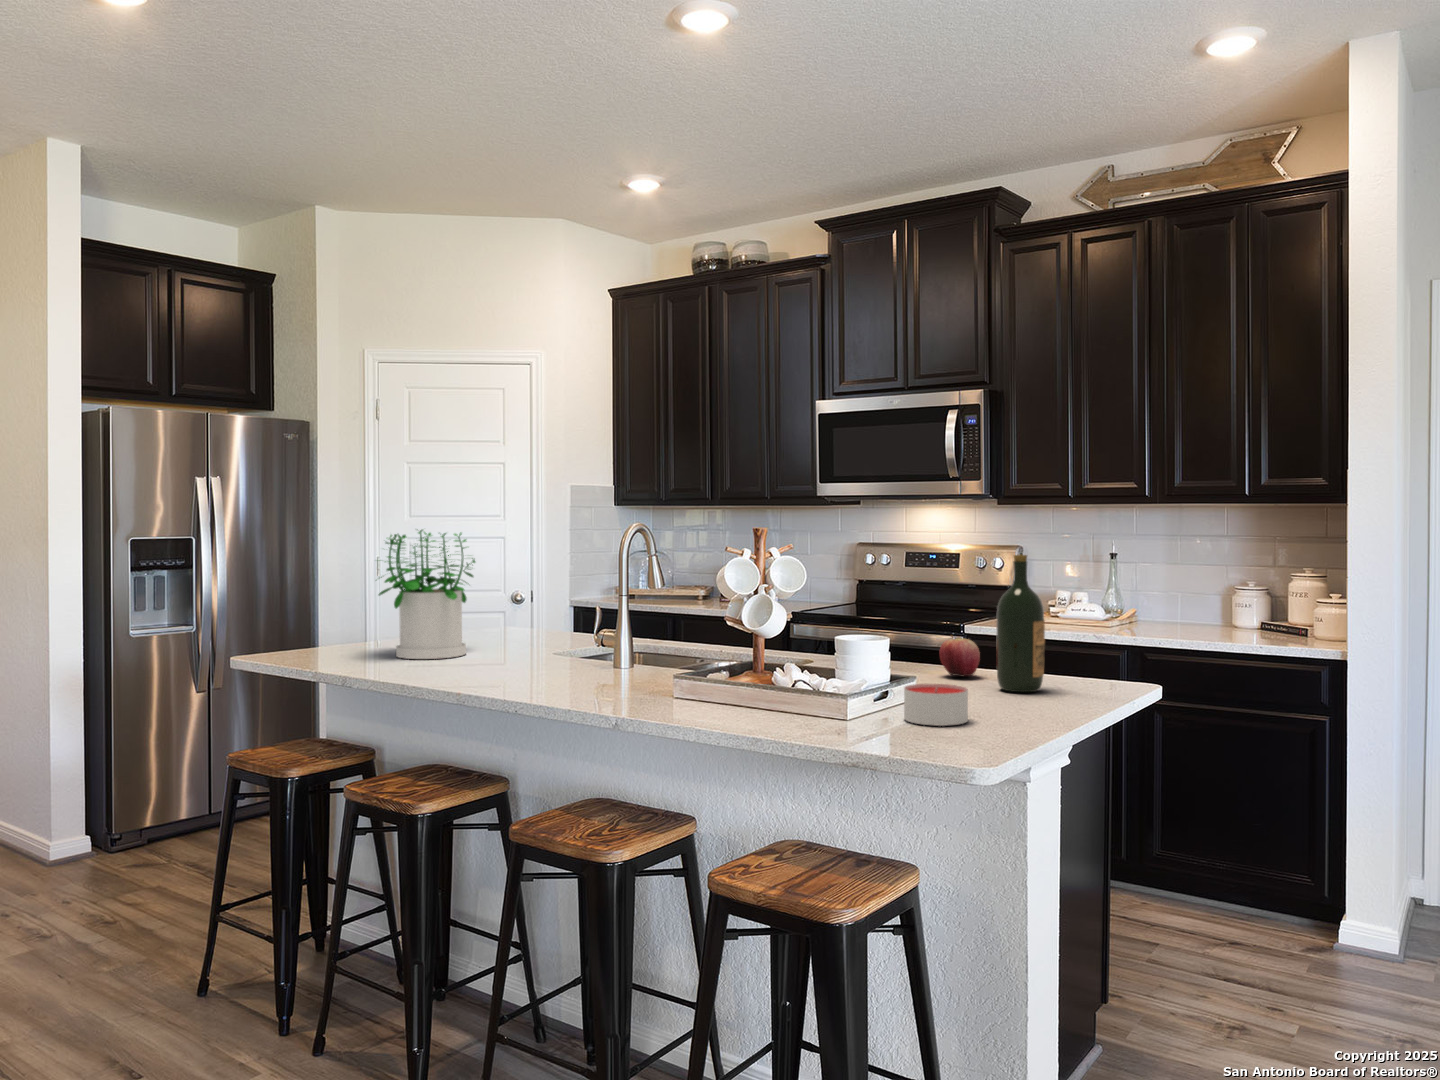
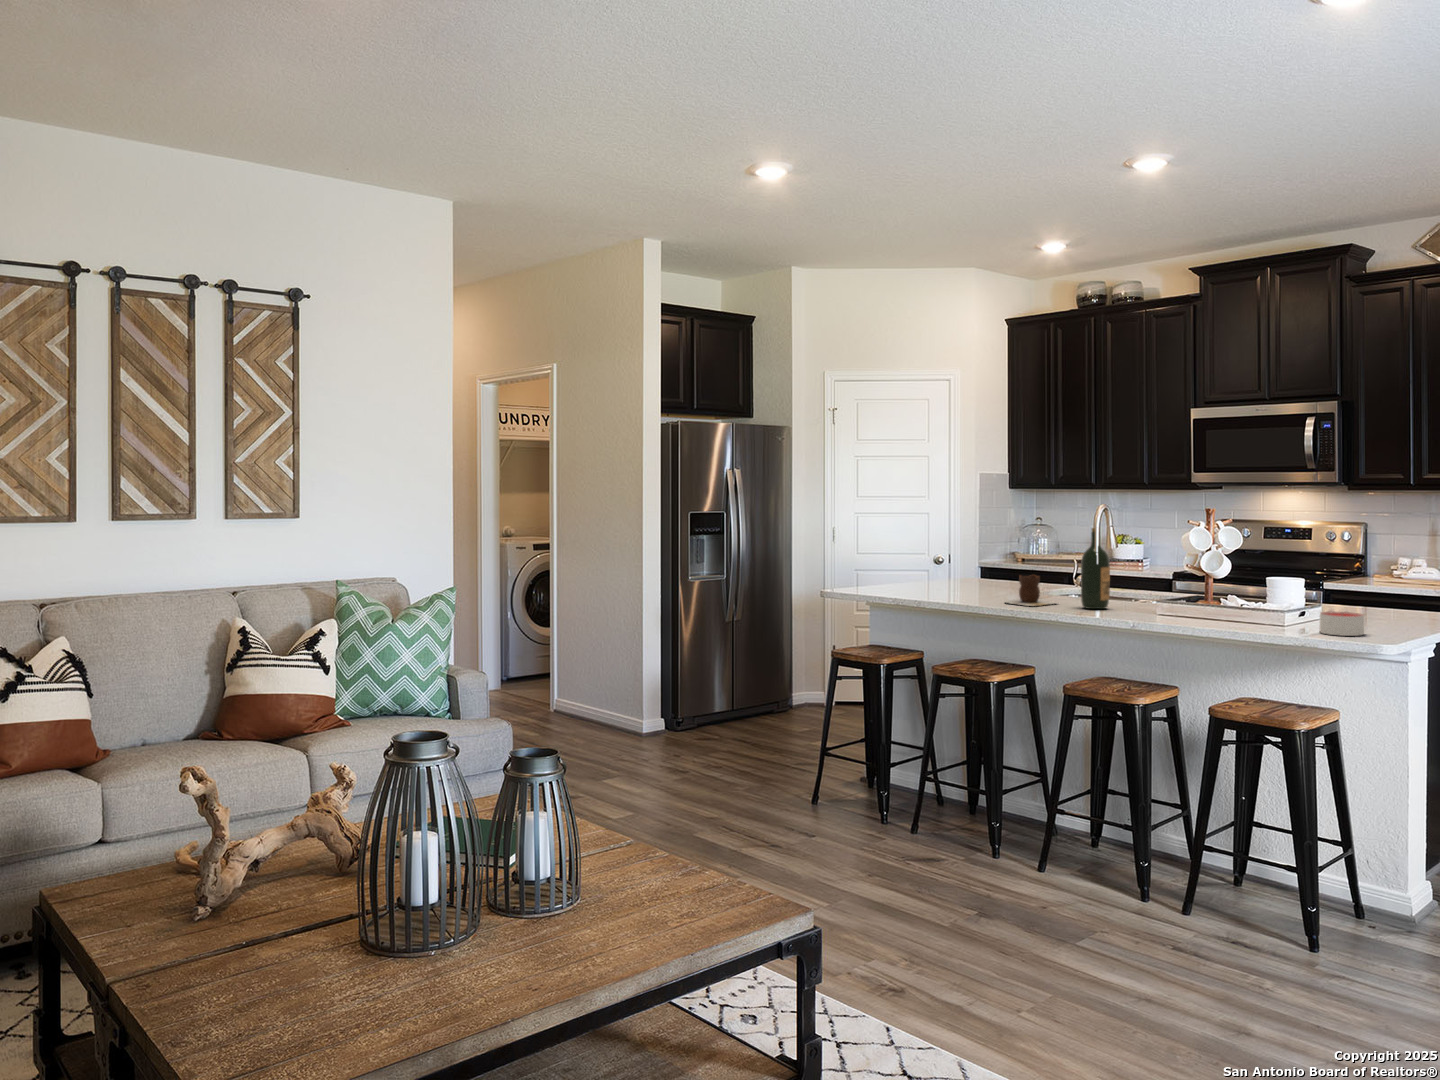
potted plant: present [379,530,475,659] -> none [915,512,977,597]
wine bottle: present [996,555,1045,692] -> present [1081,528,1110,609]
vase: none [488,624,572,675] -> present [1006,575,1055,606]
apple: present [940,635,980,677] -> none [1328,585,1358,613]

